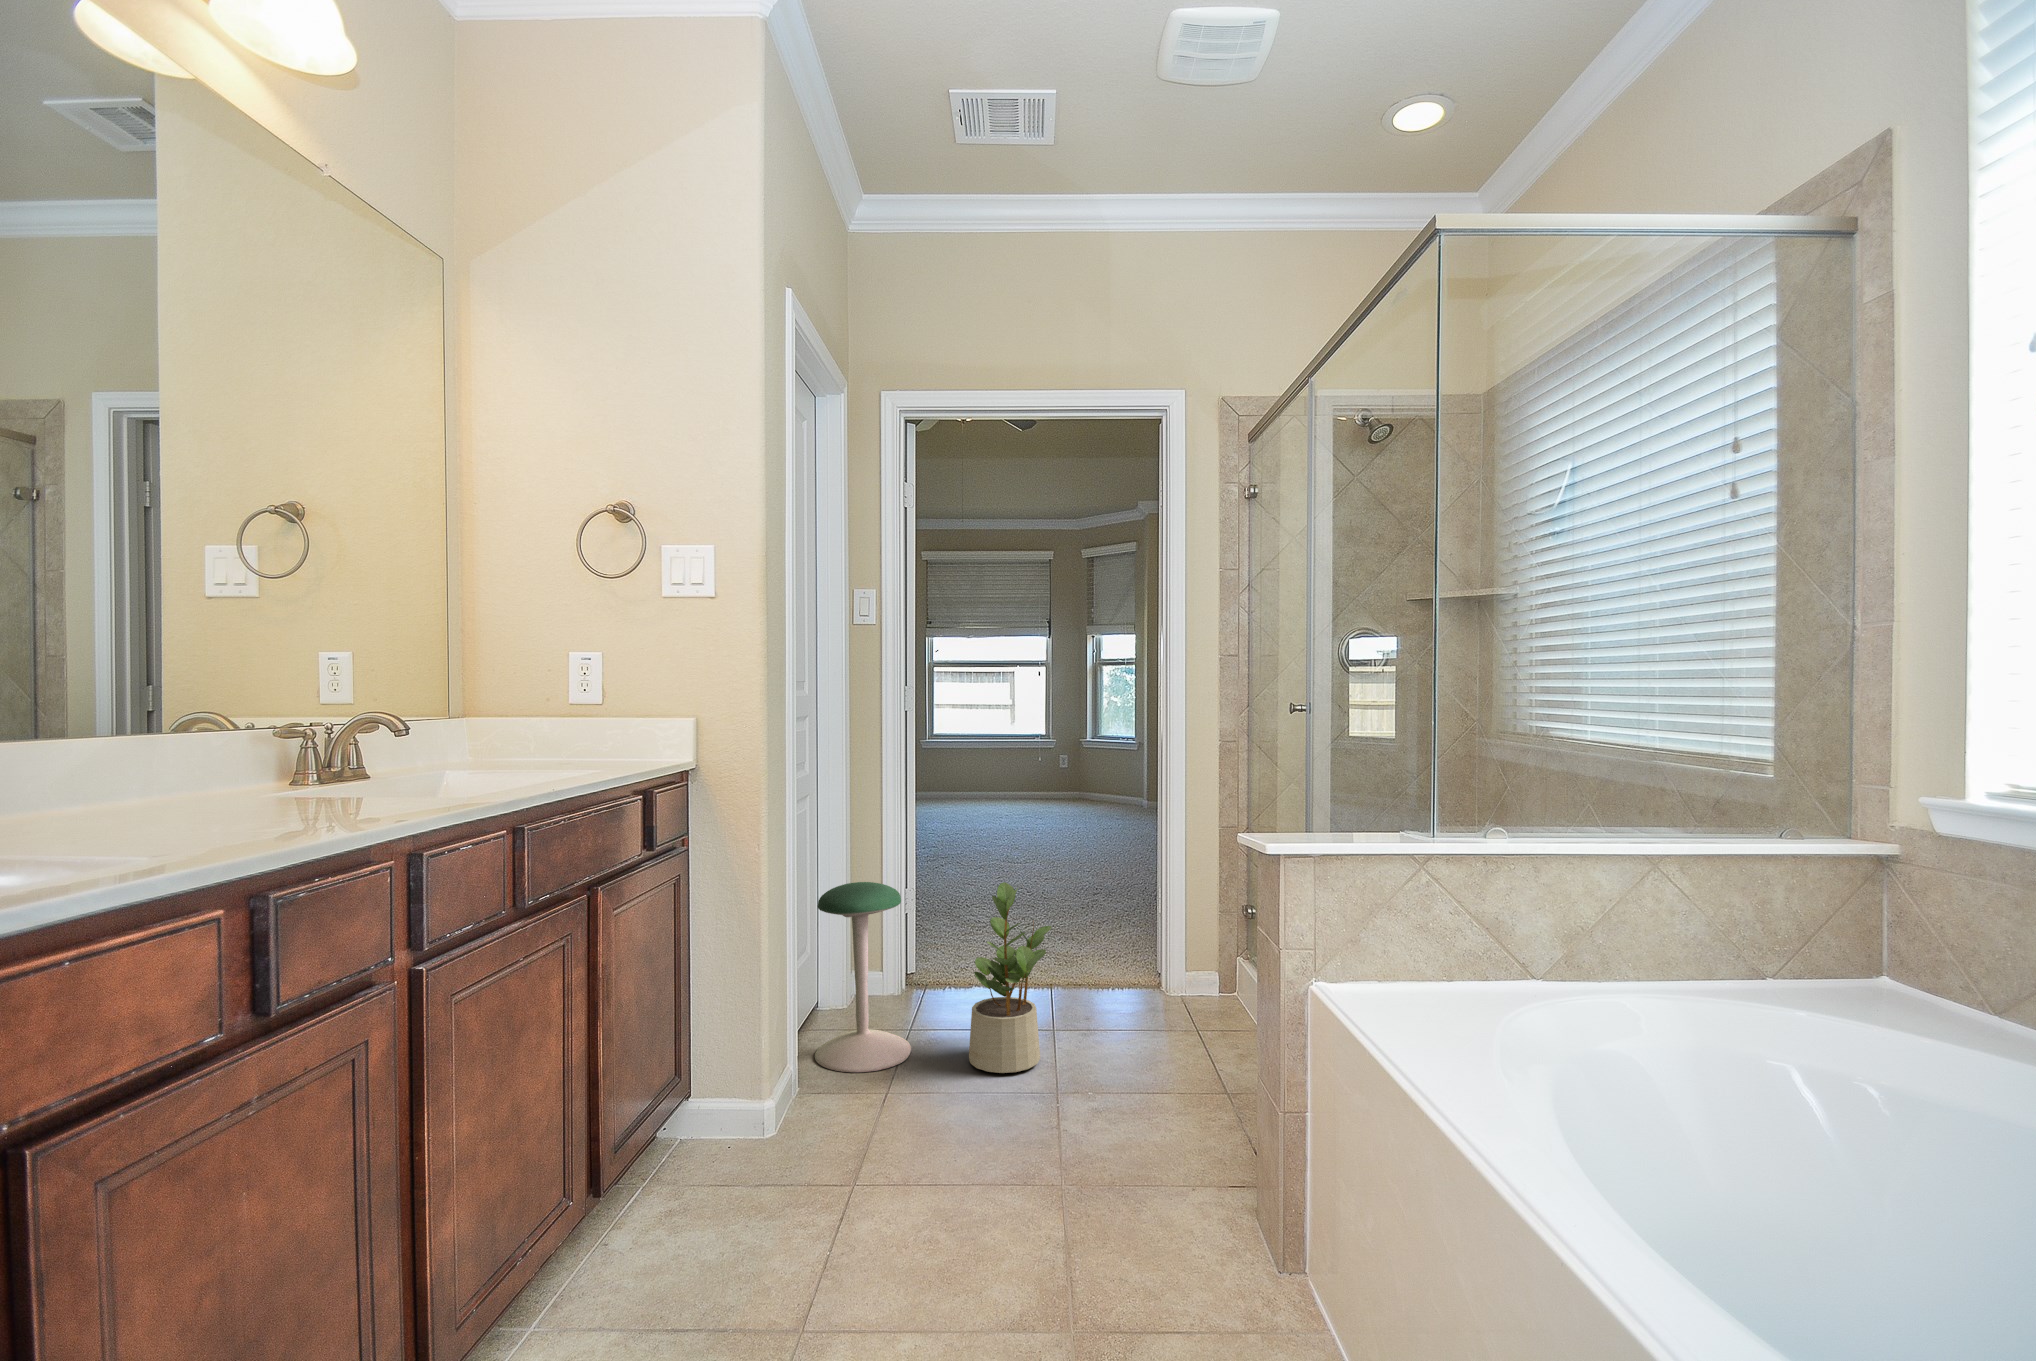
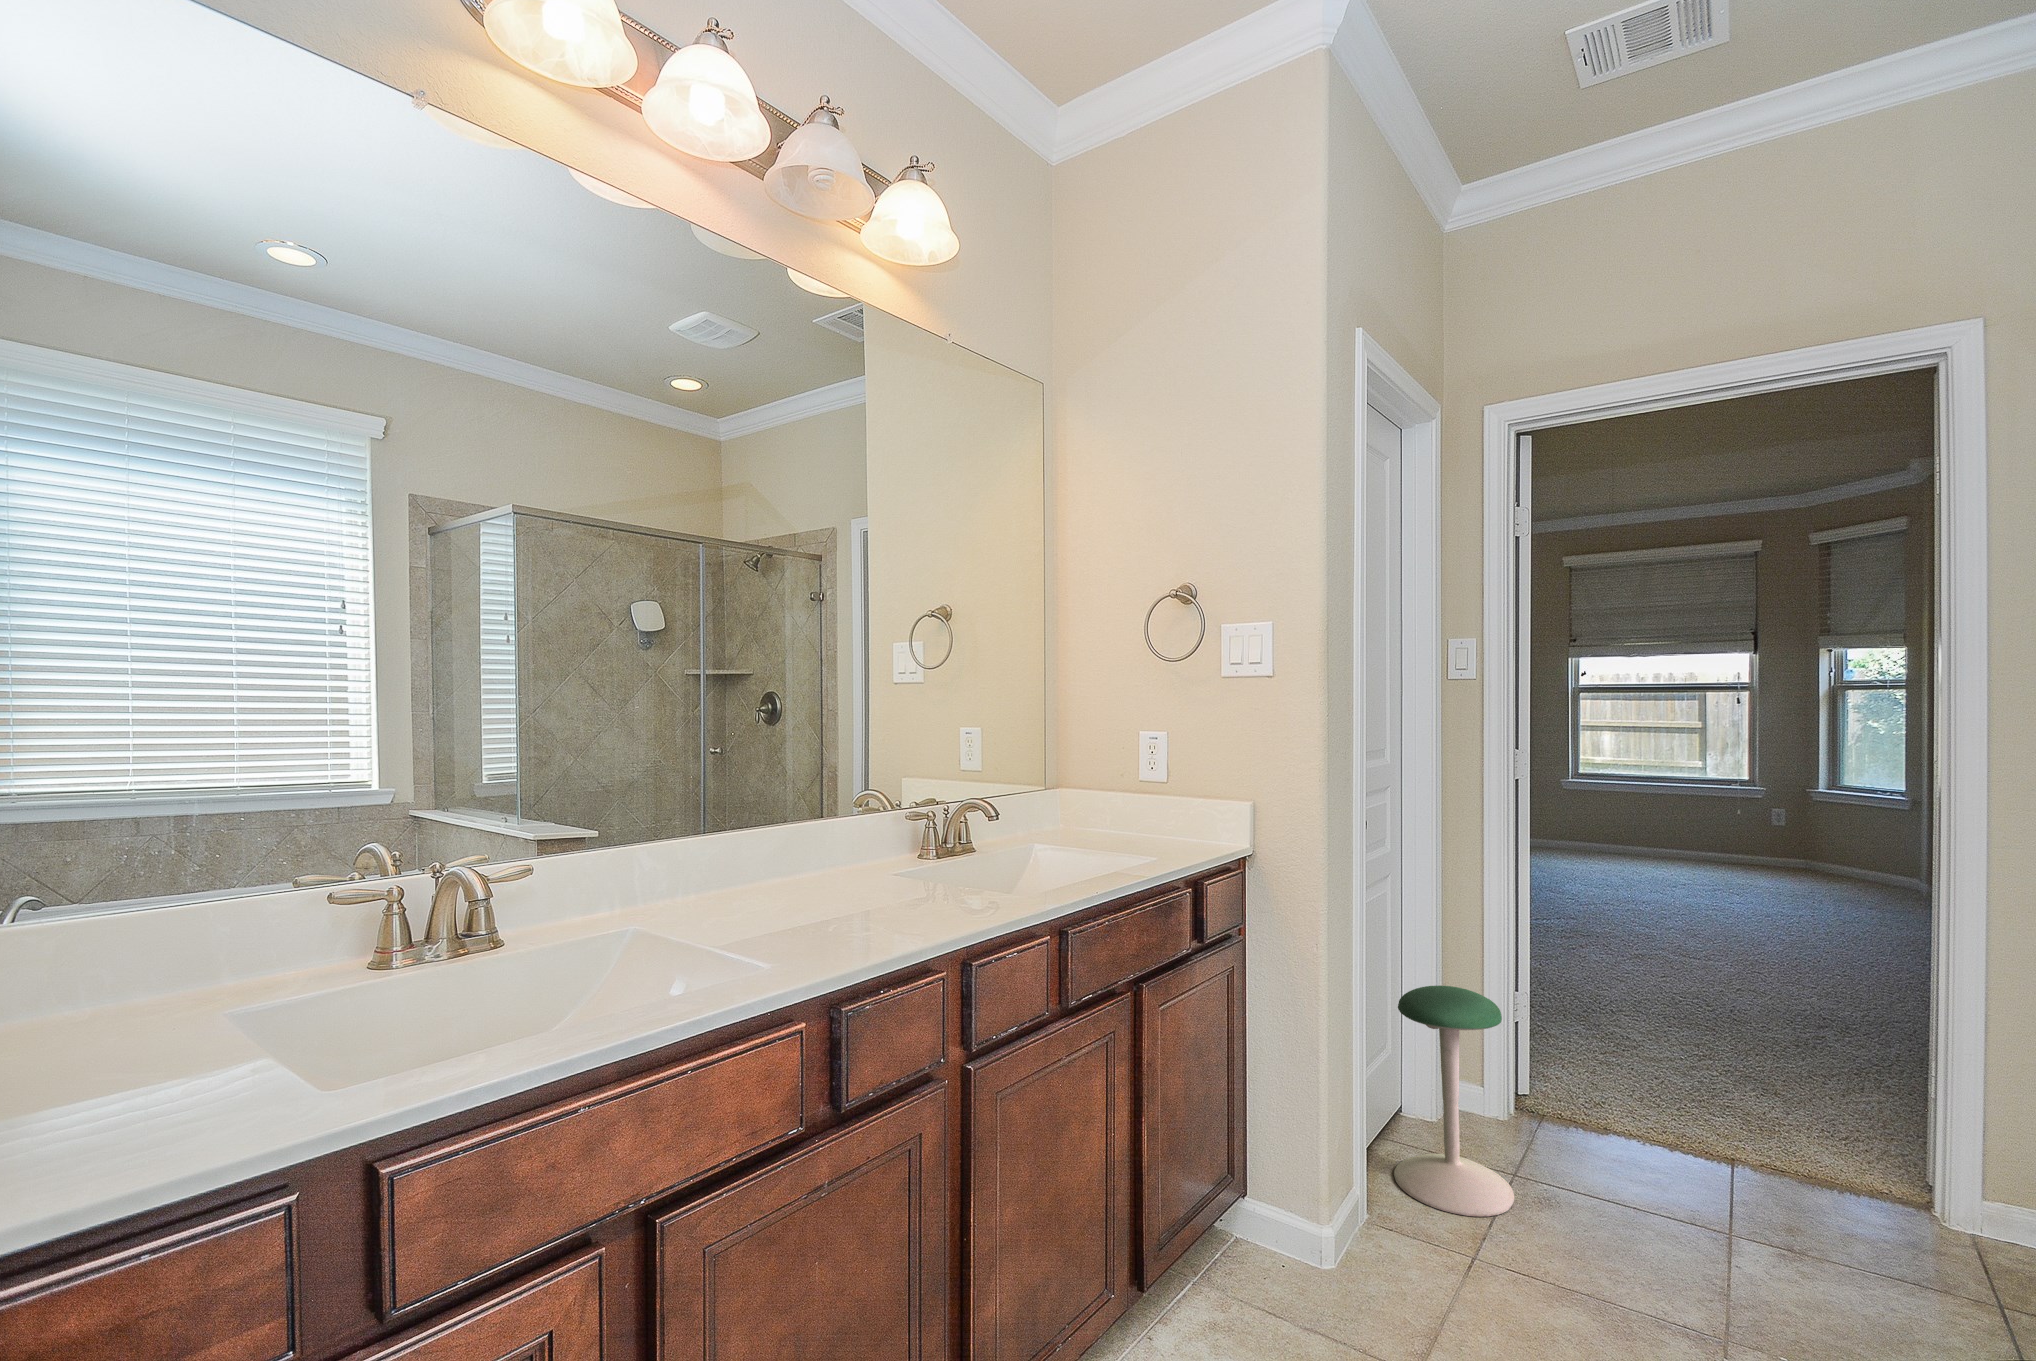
potted plant: present [969,882,1052,1073] -> none [1593,1028,1724,1283]

